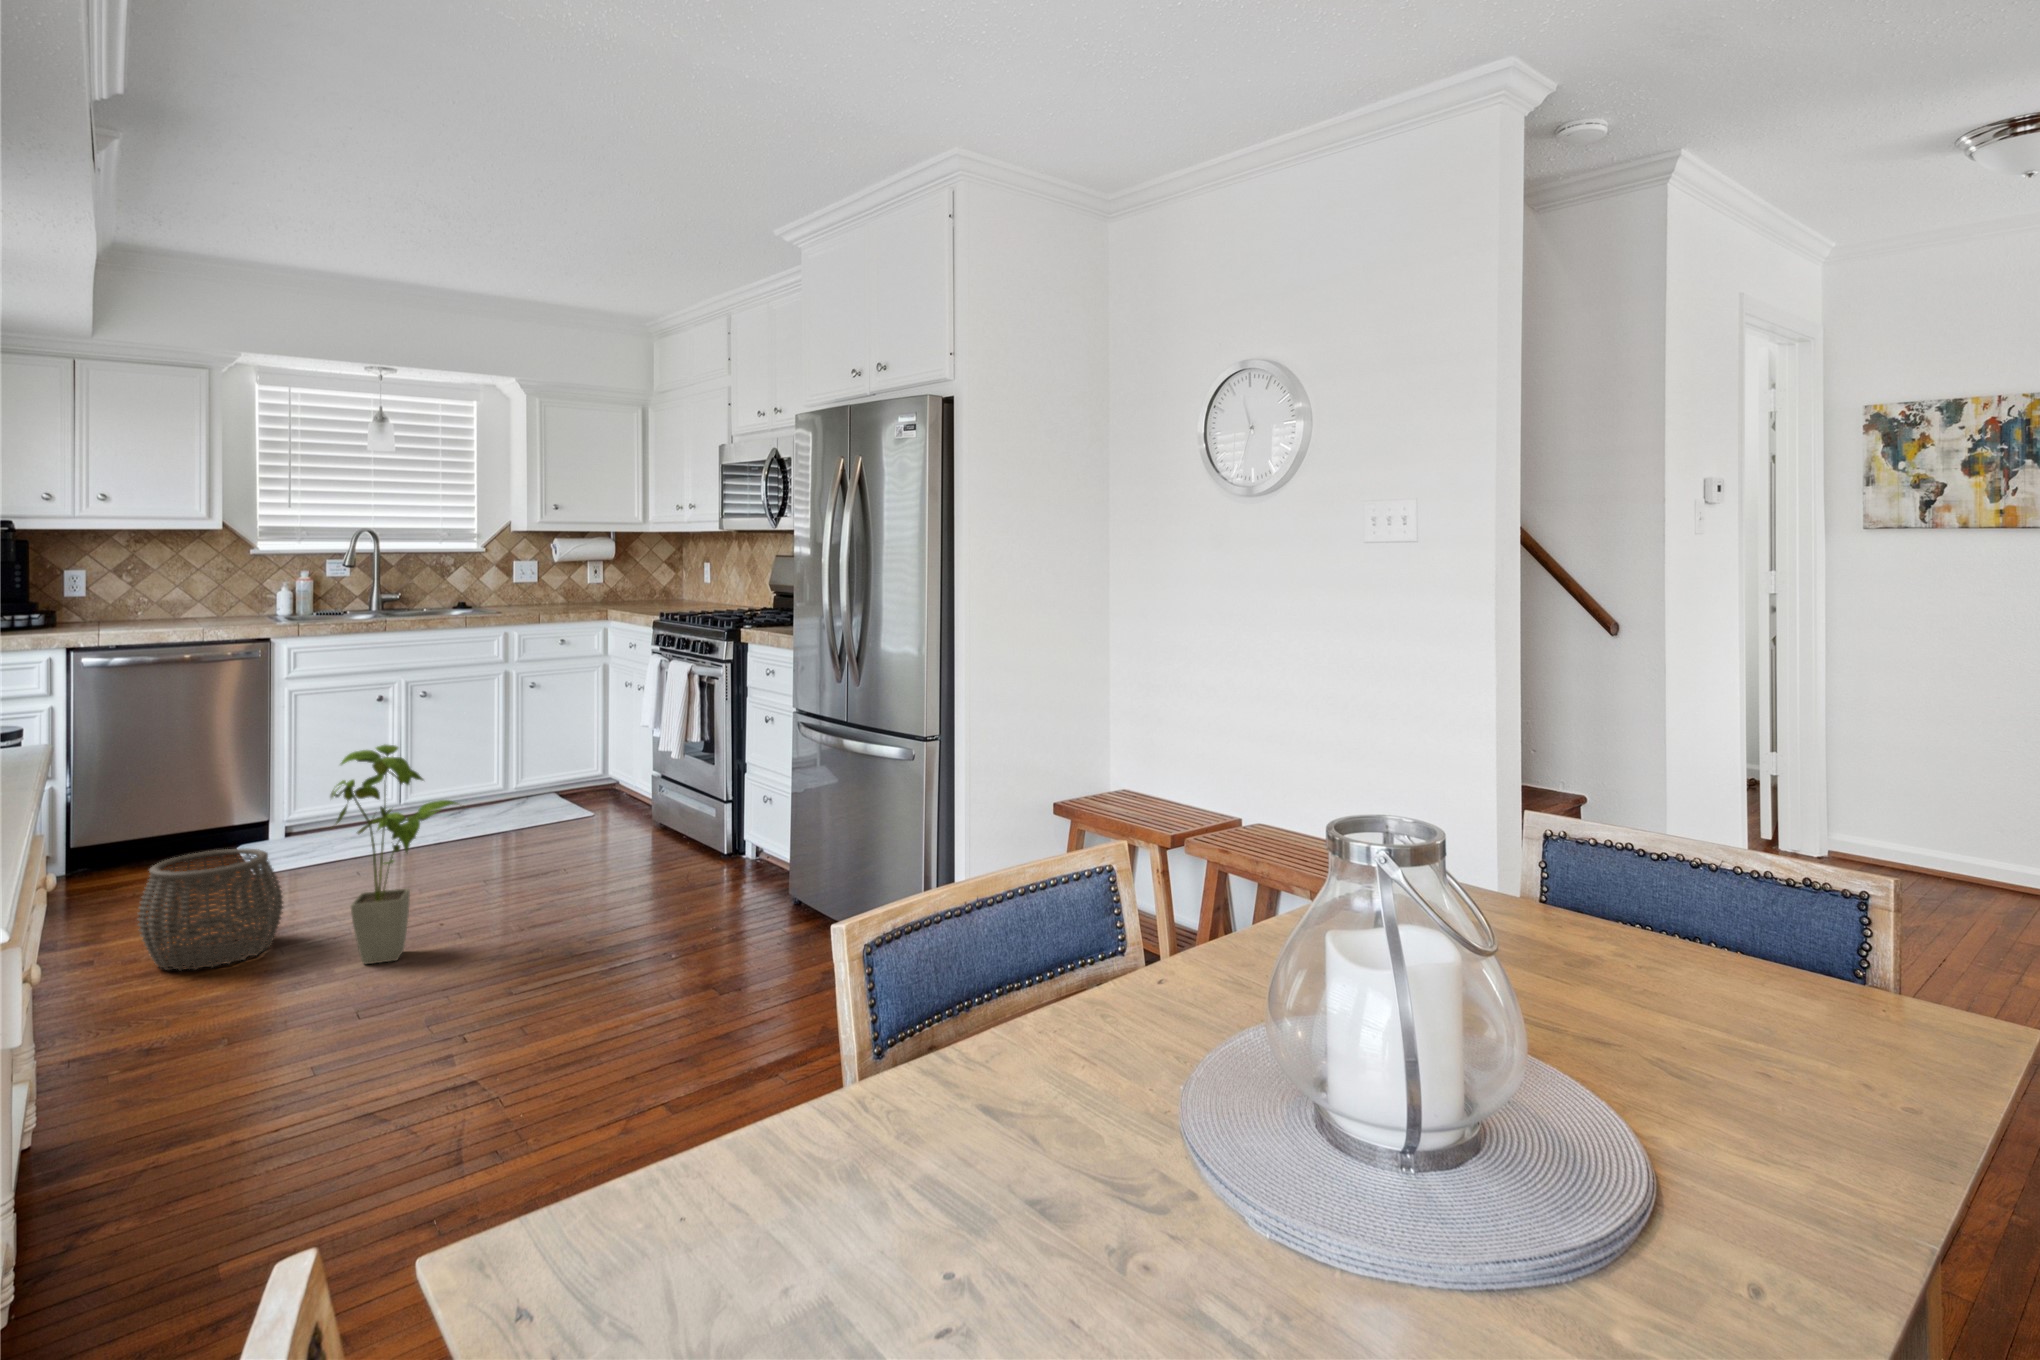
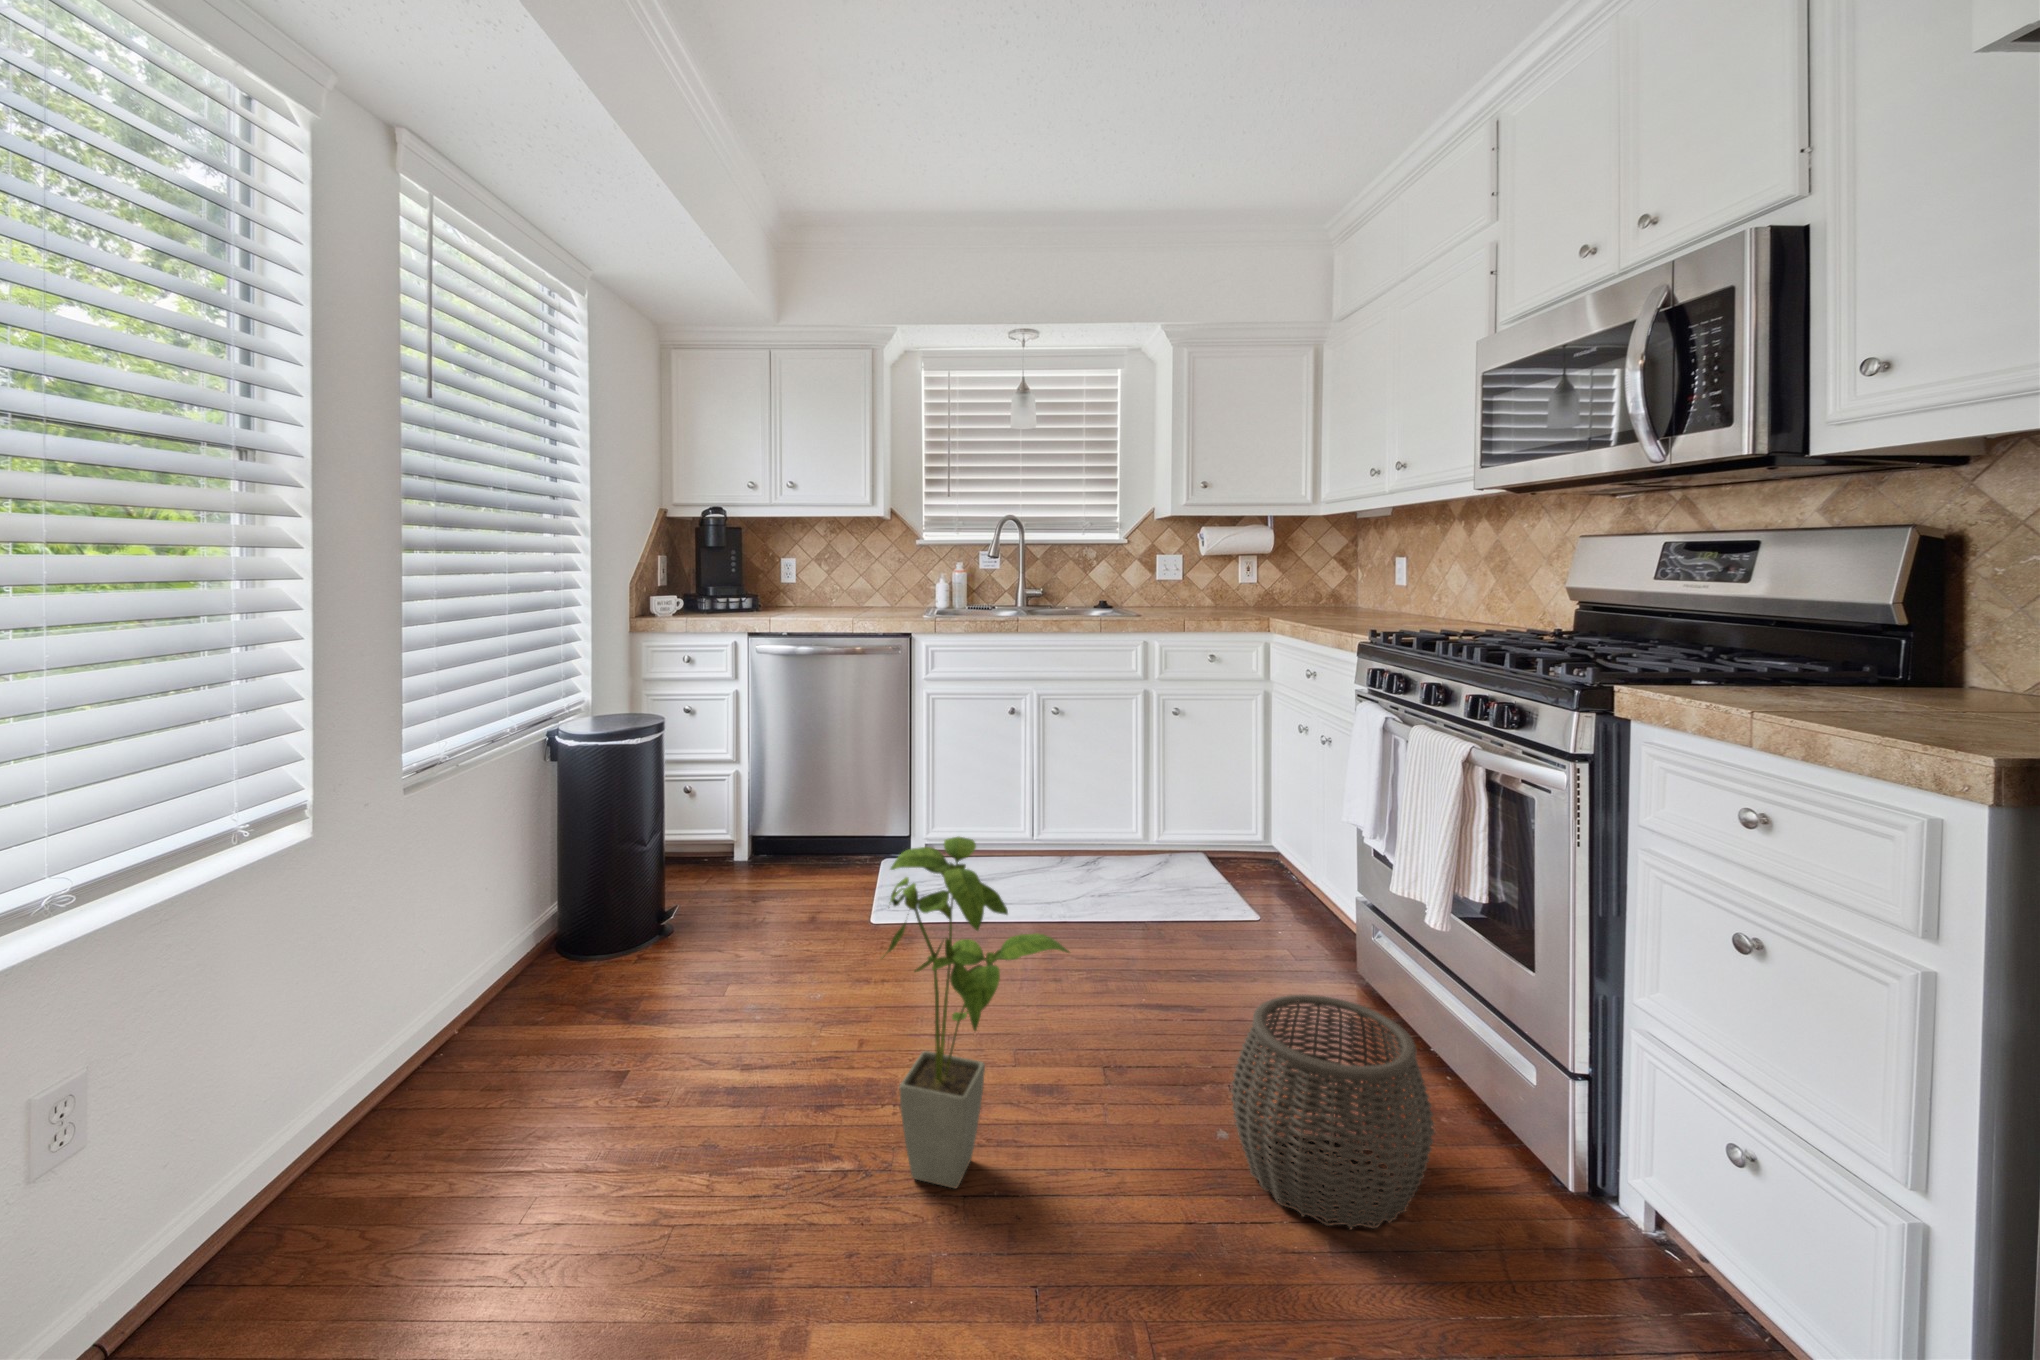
woven basket: present [138,849,283,971] -> present [1231,995,1434,1229]

